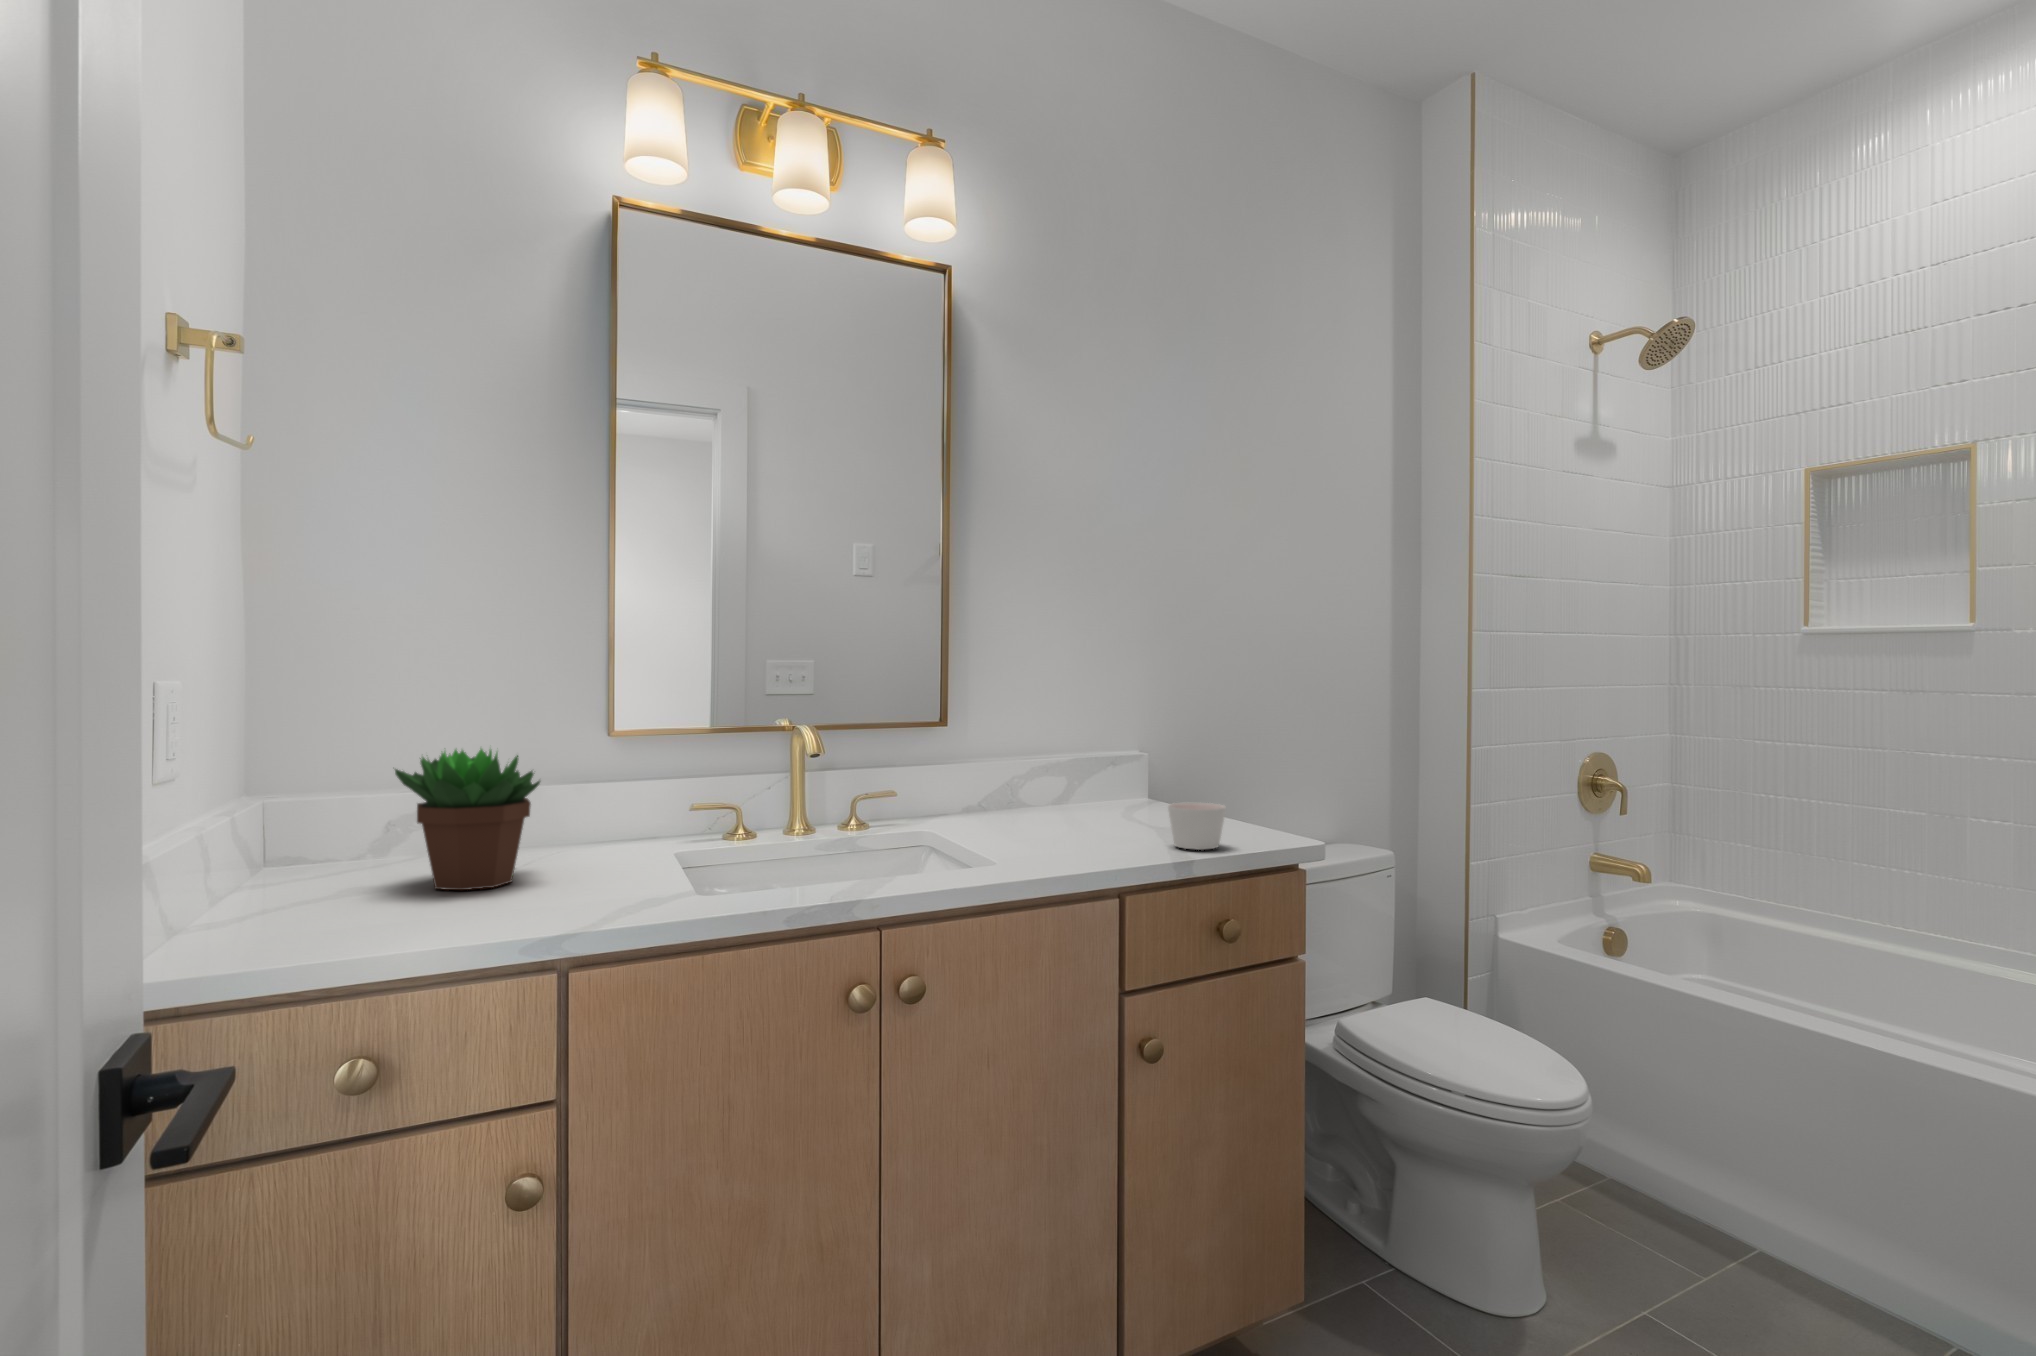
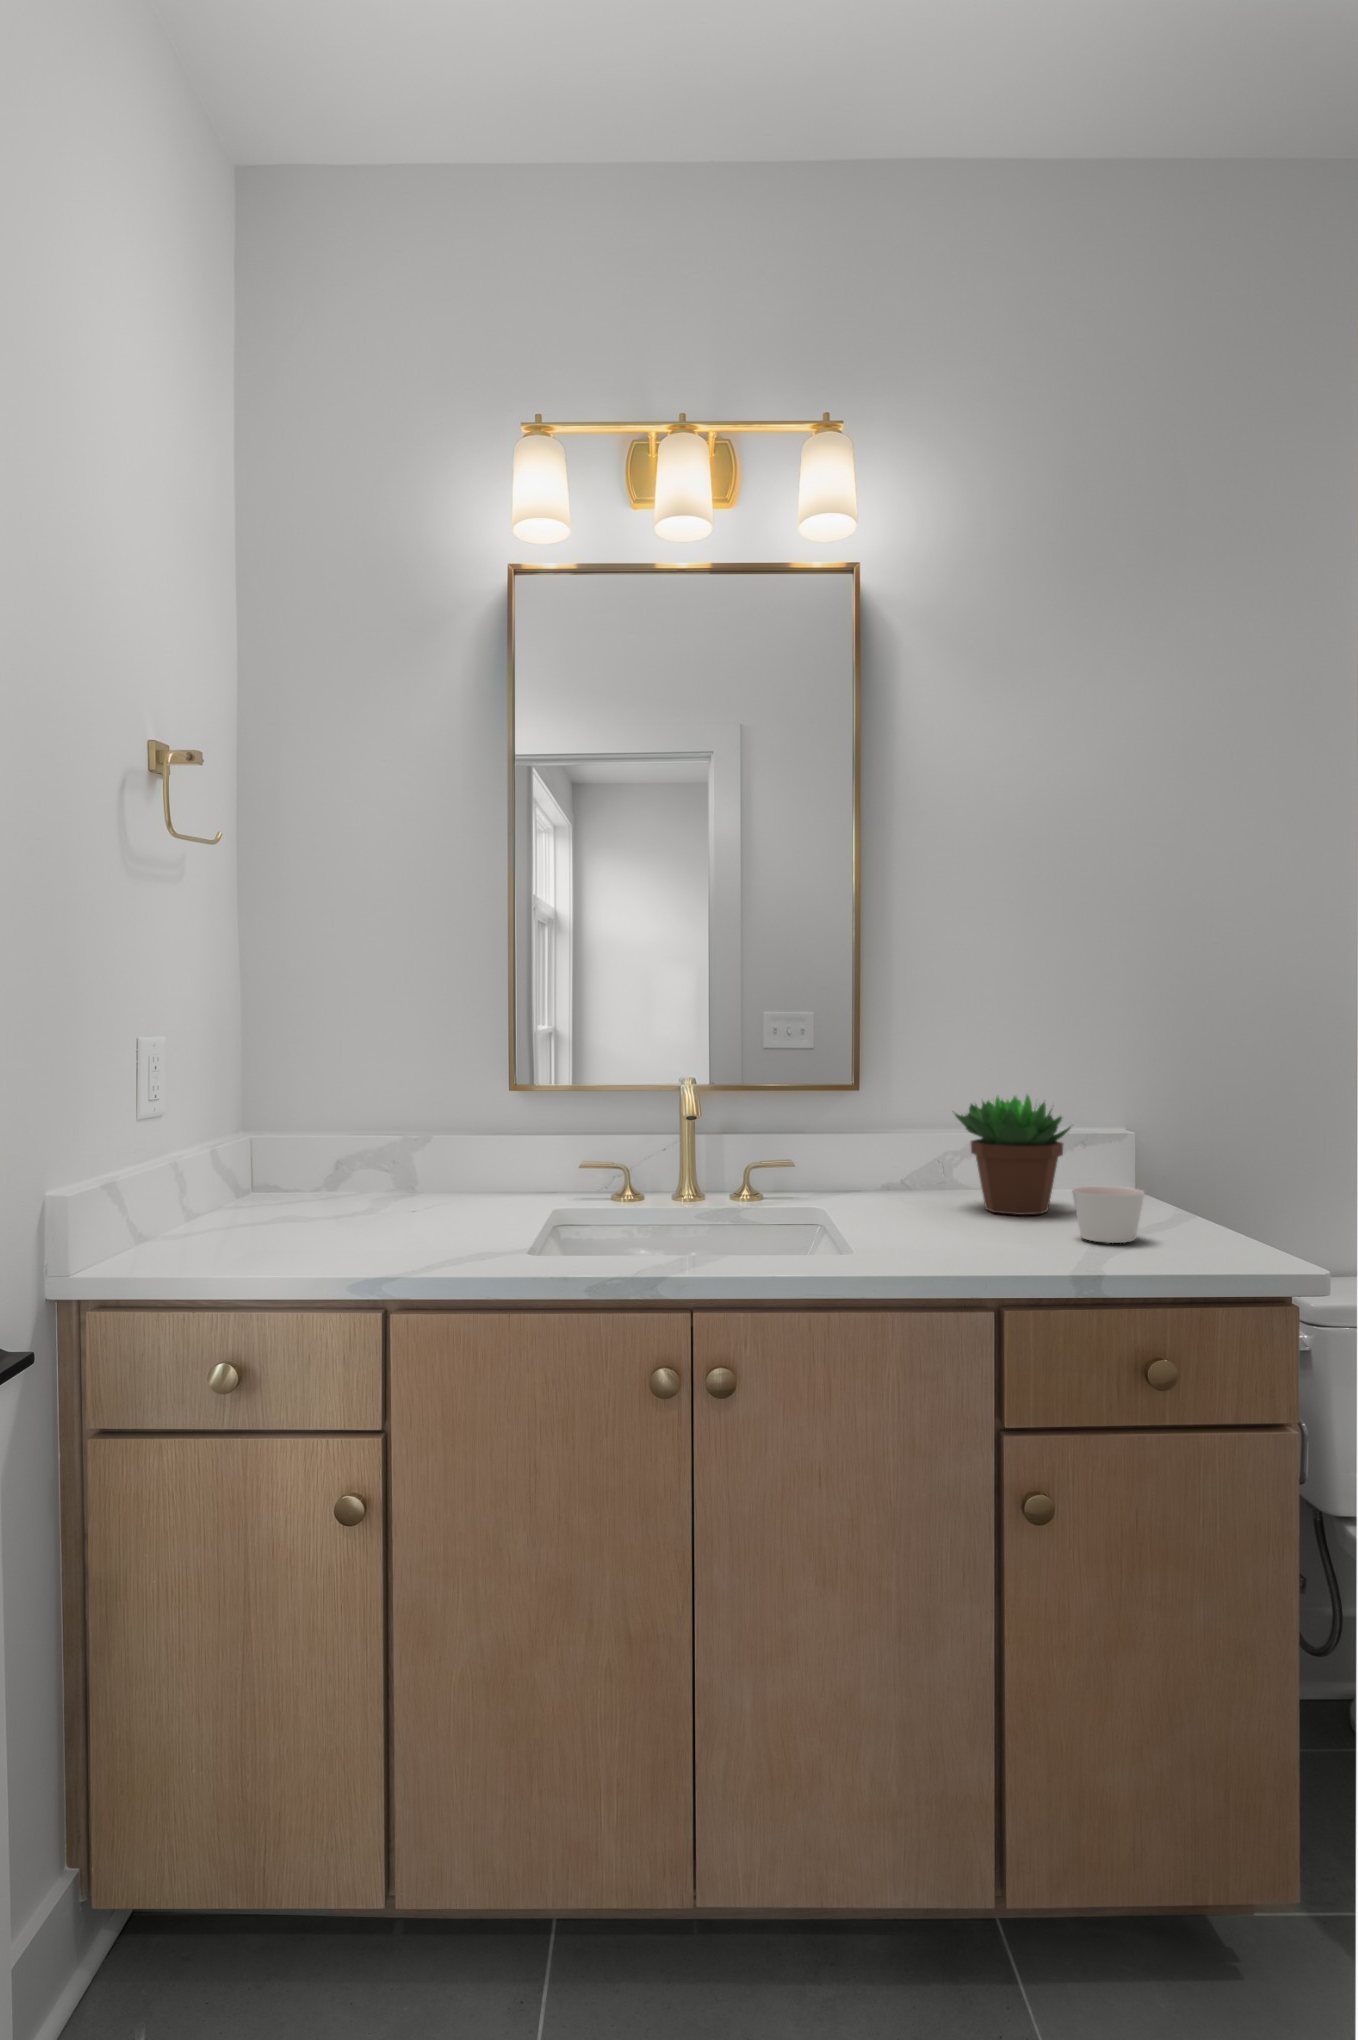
succulent plant: present [395,749,540,890] -> present [955,1095,1071,1215]

